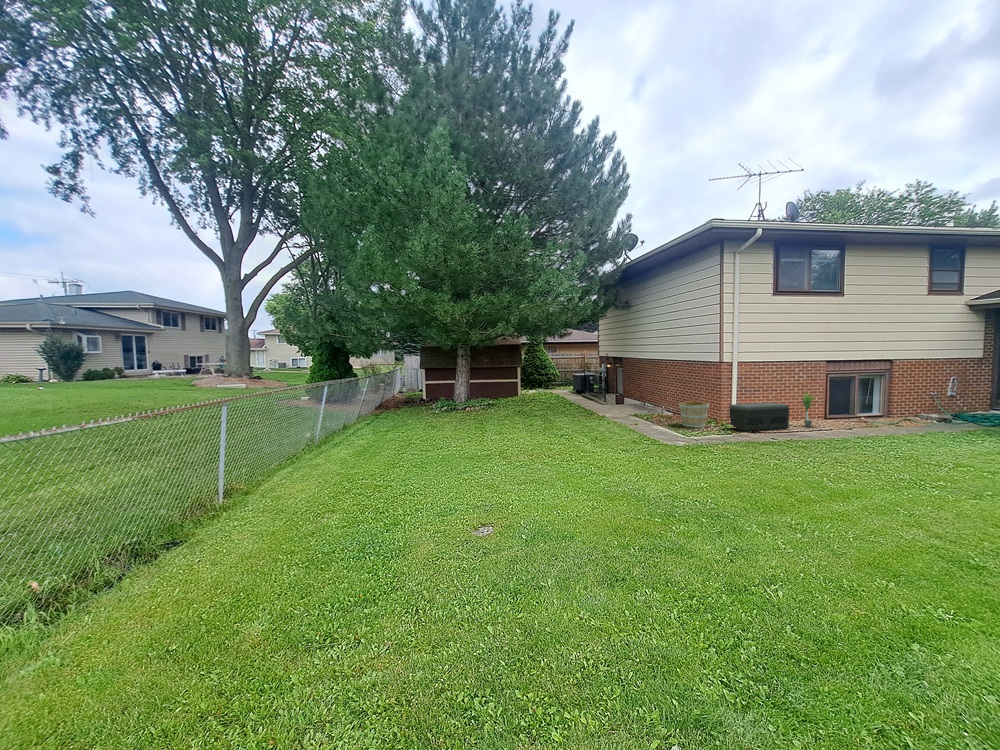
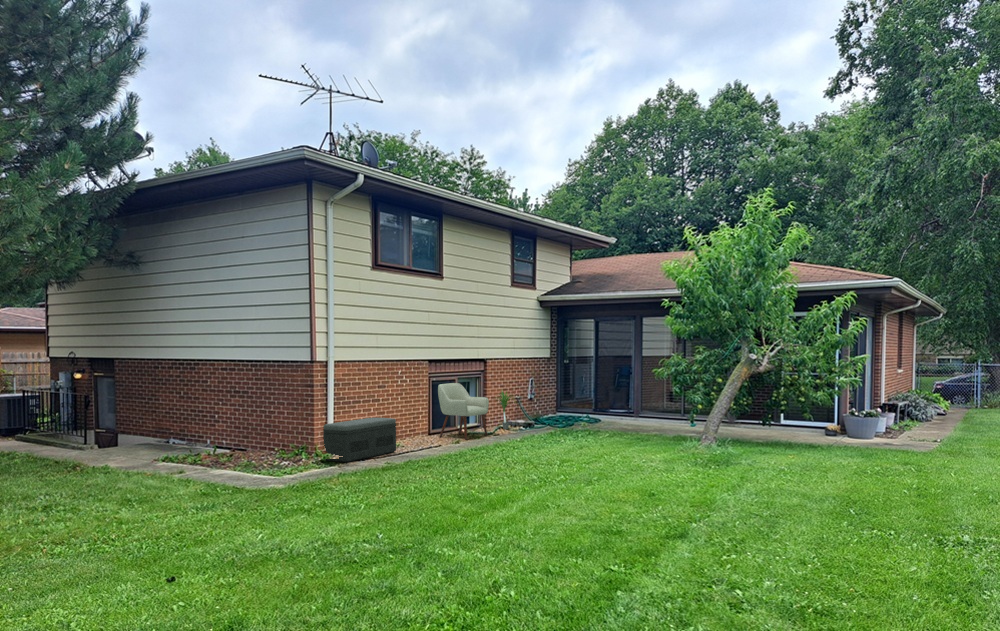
chair: none [836,380,889,427] -> present [438,383,489,440]
potted plant: present [802,393,813,427] -> present [499,391,511,429]
wooden bucket: present [679,401,709,428] -> none [247,424,295,467]

